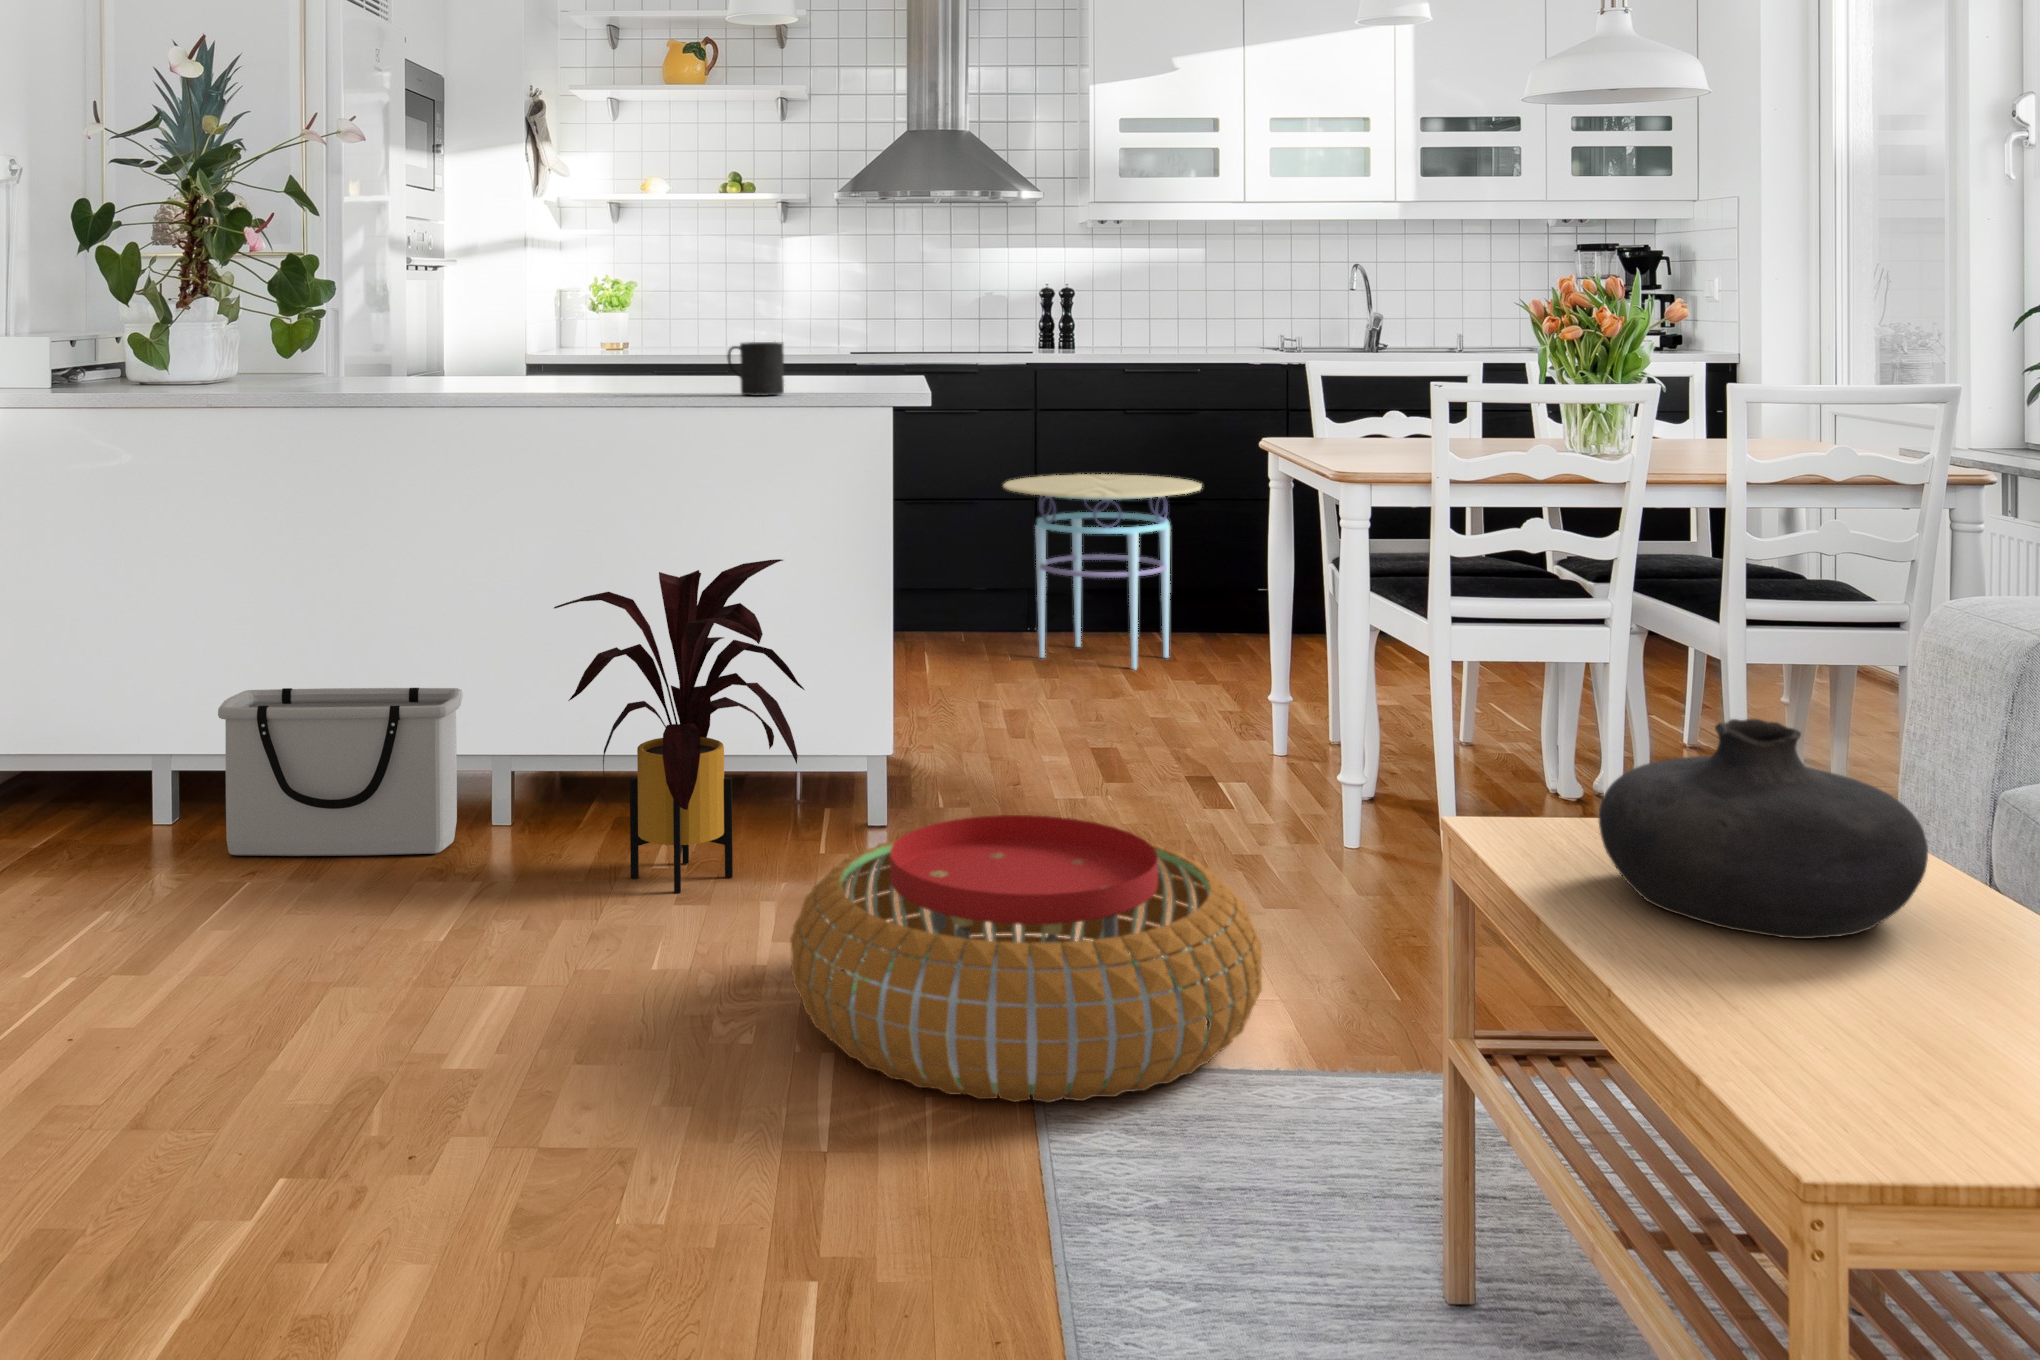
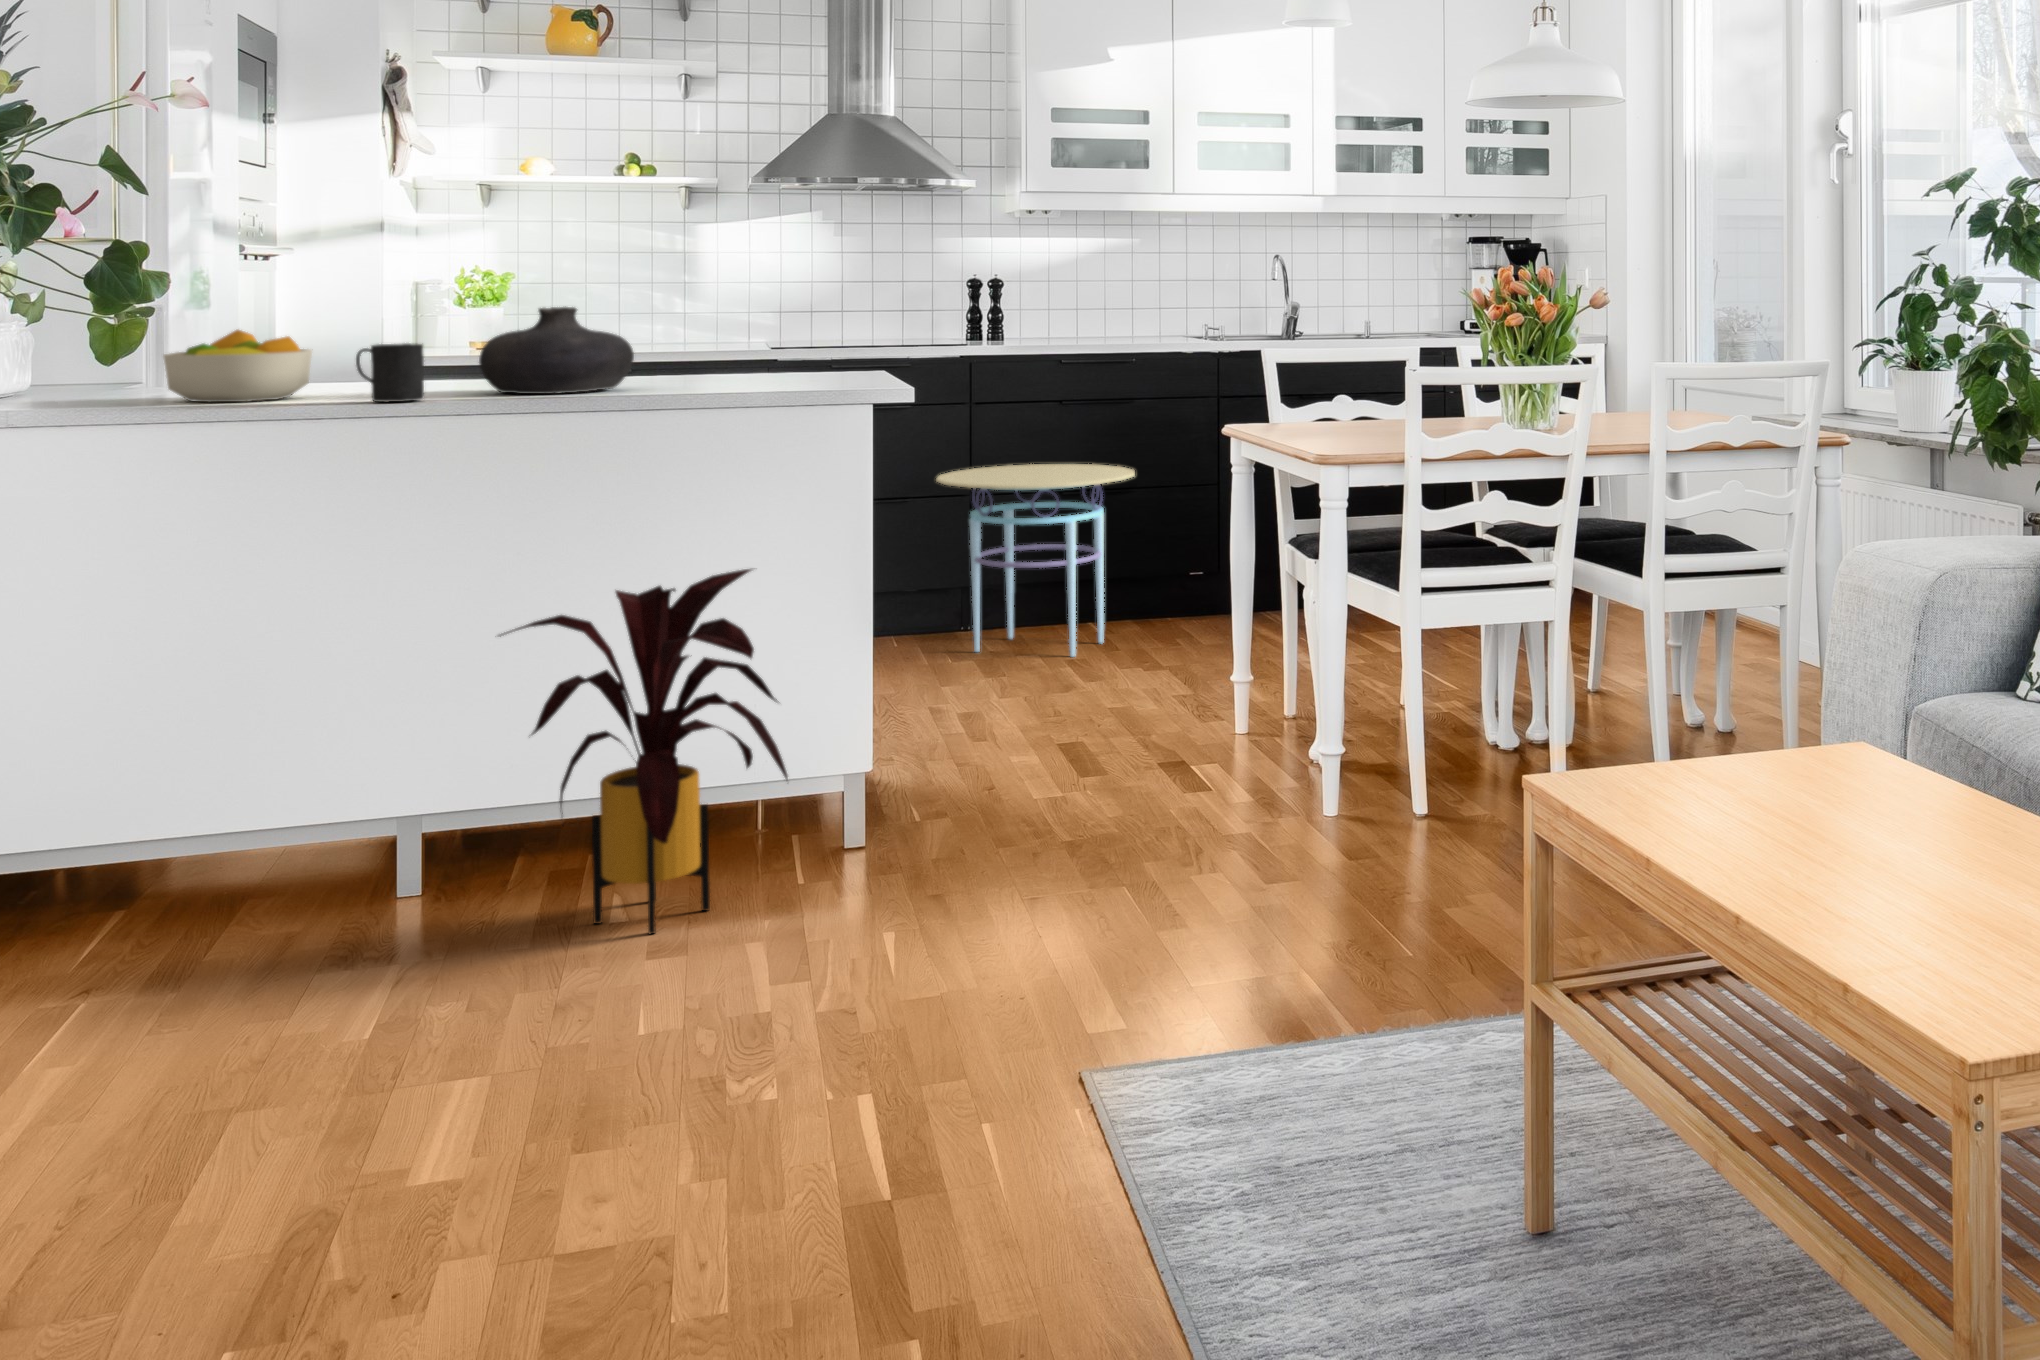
fruit bowl: none [314,327,430,391] -> present [163,330,312,402]
mug: present [727,342,784,396] -> present [356,343,424,403]
storage bin: present [218,688,463,856] -> none [61,734,376,953]
vase: present [1599,719,1928,939] -> present [479,307,634,394]
pouf: present [790,815,1262,1103] -> none [818,816,1298,1107]

